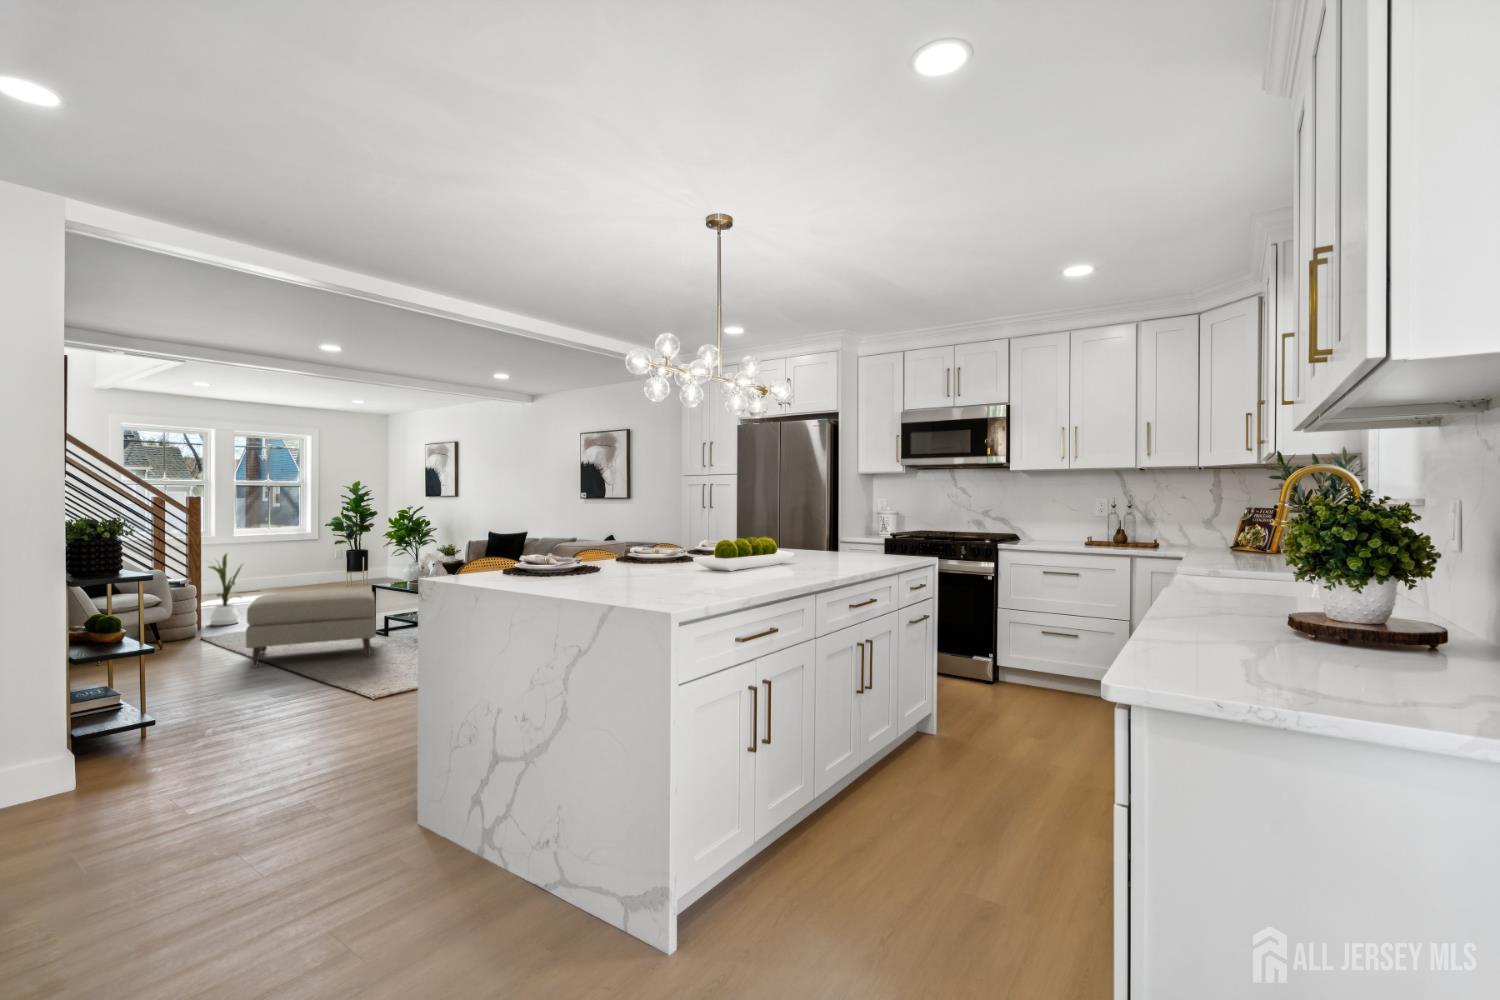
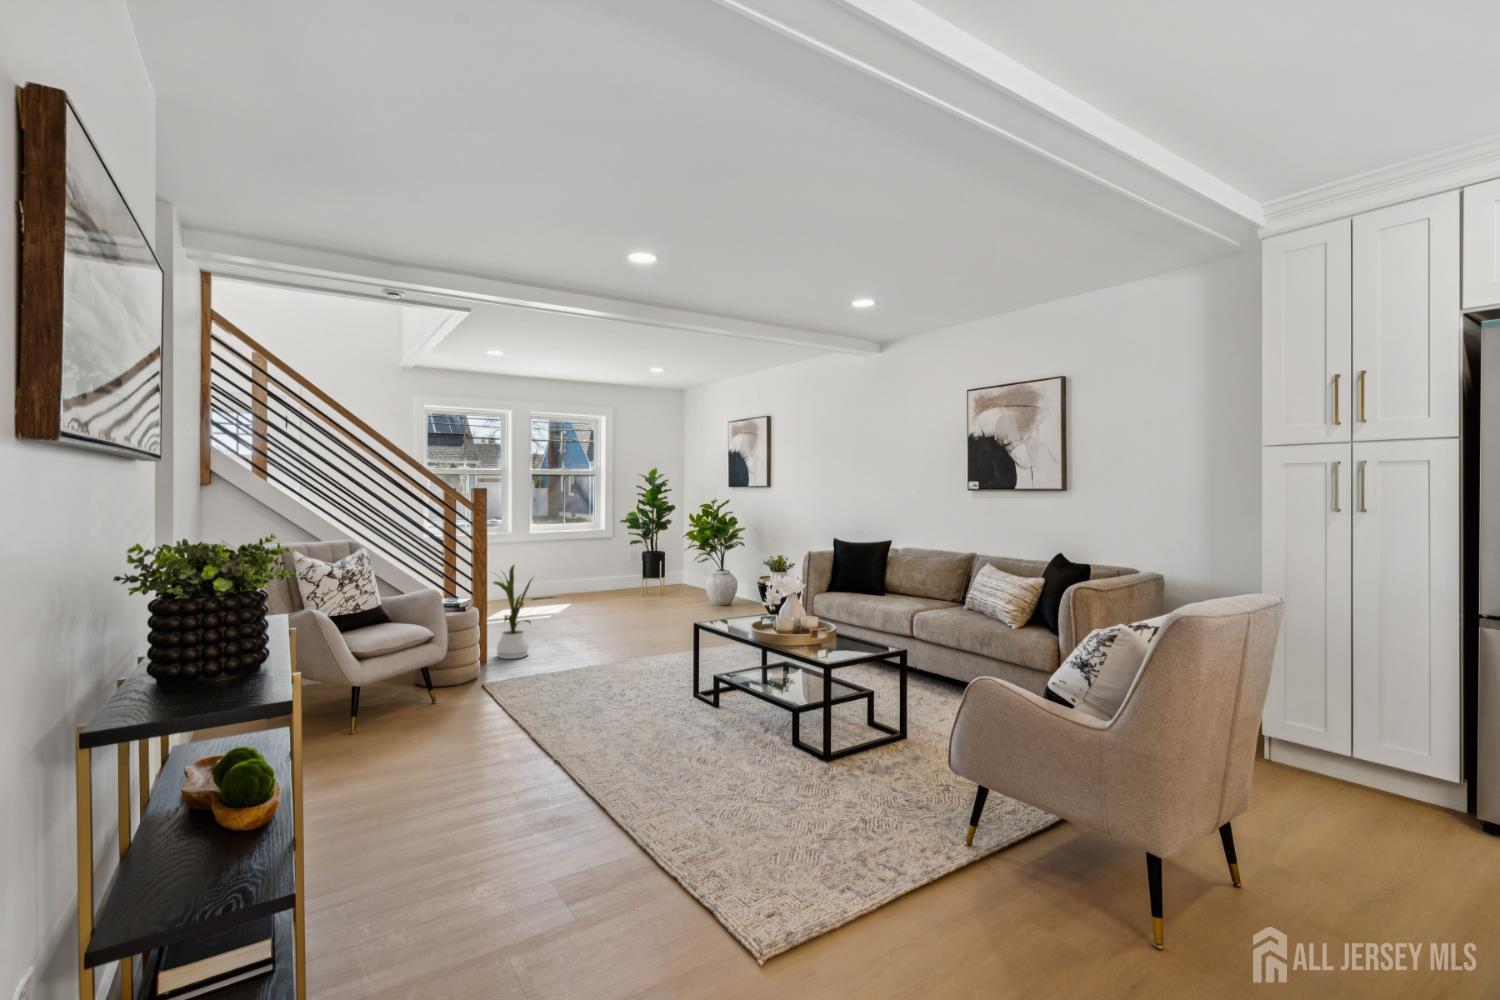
ottoman: present [246,589,376,667] -> none [528,637,713,769]

